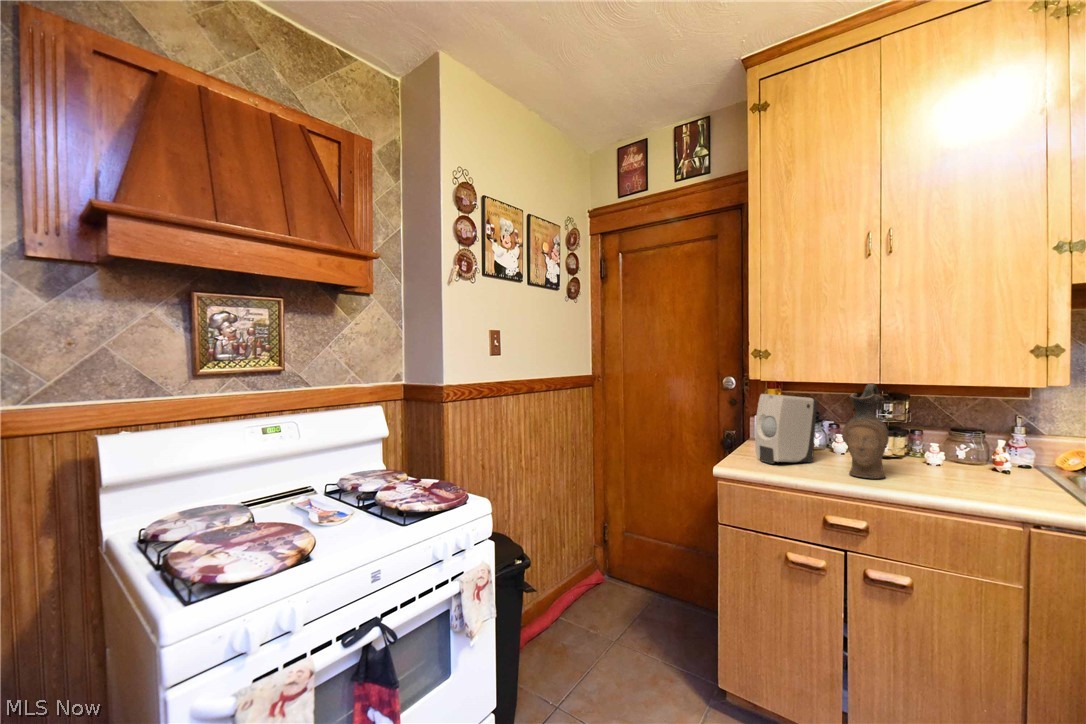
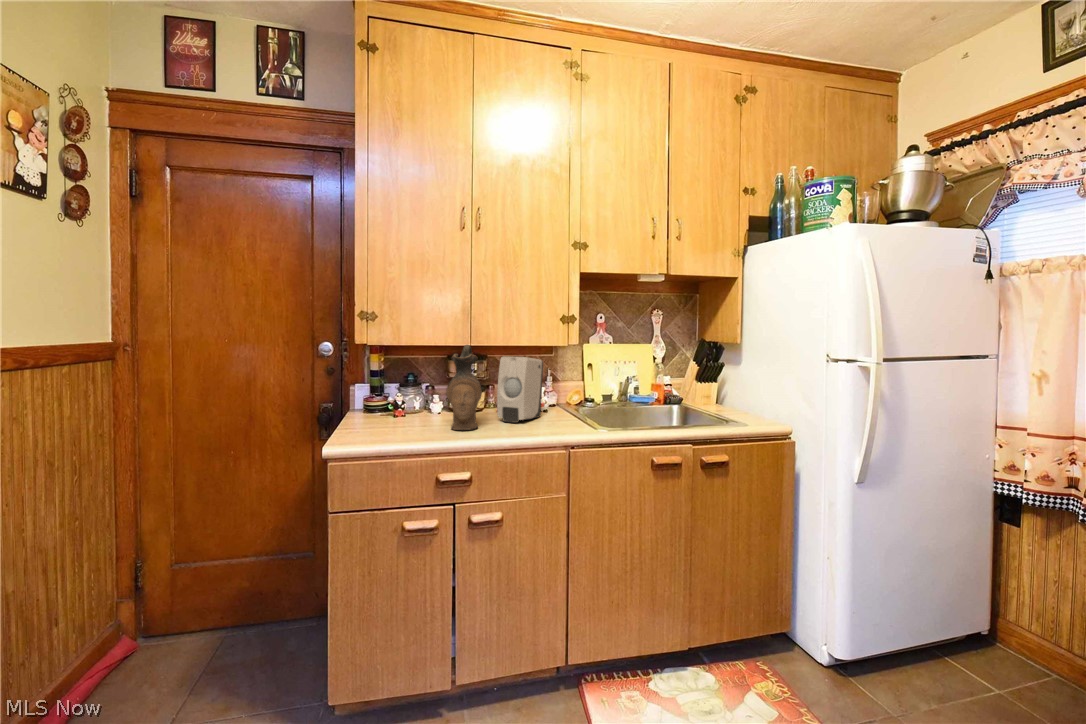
soap dispenser: present [755,394,817,464] -> present [497,357,543,423]

